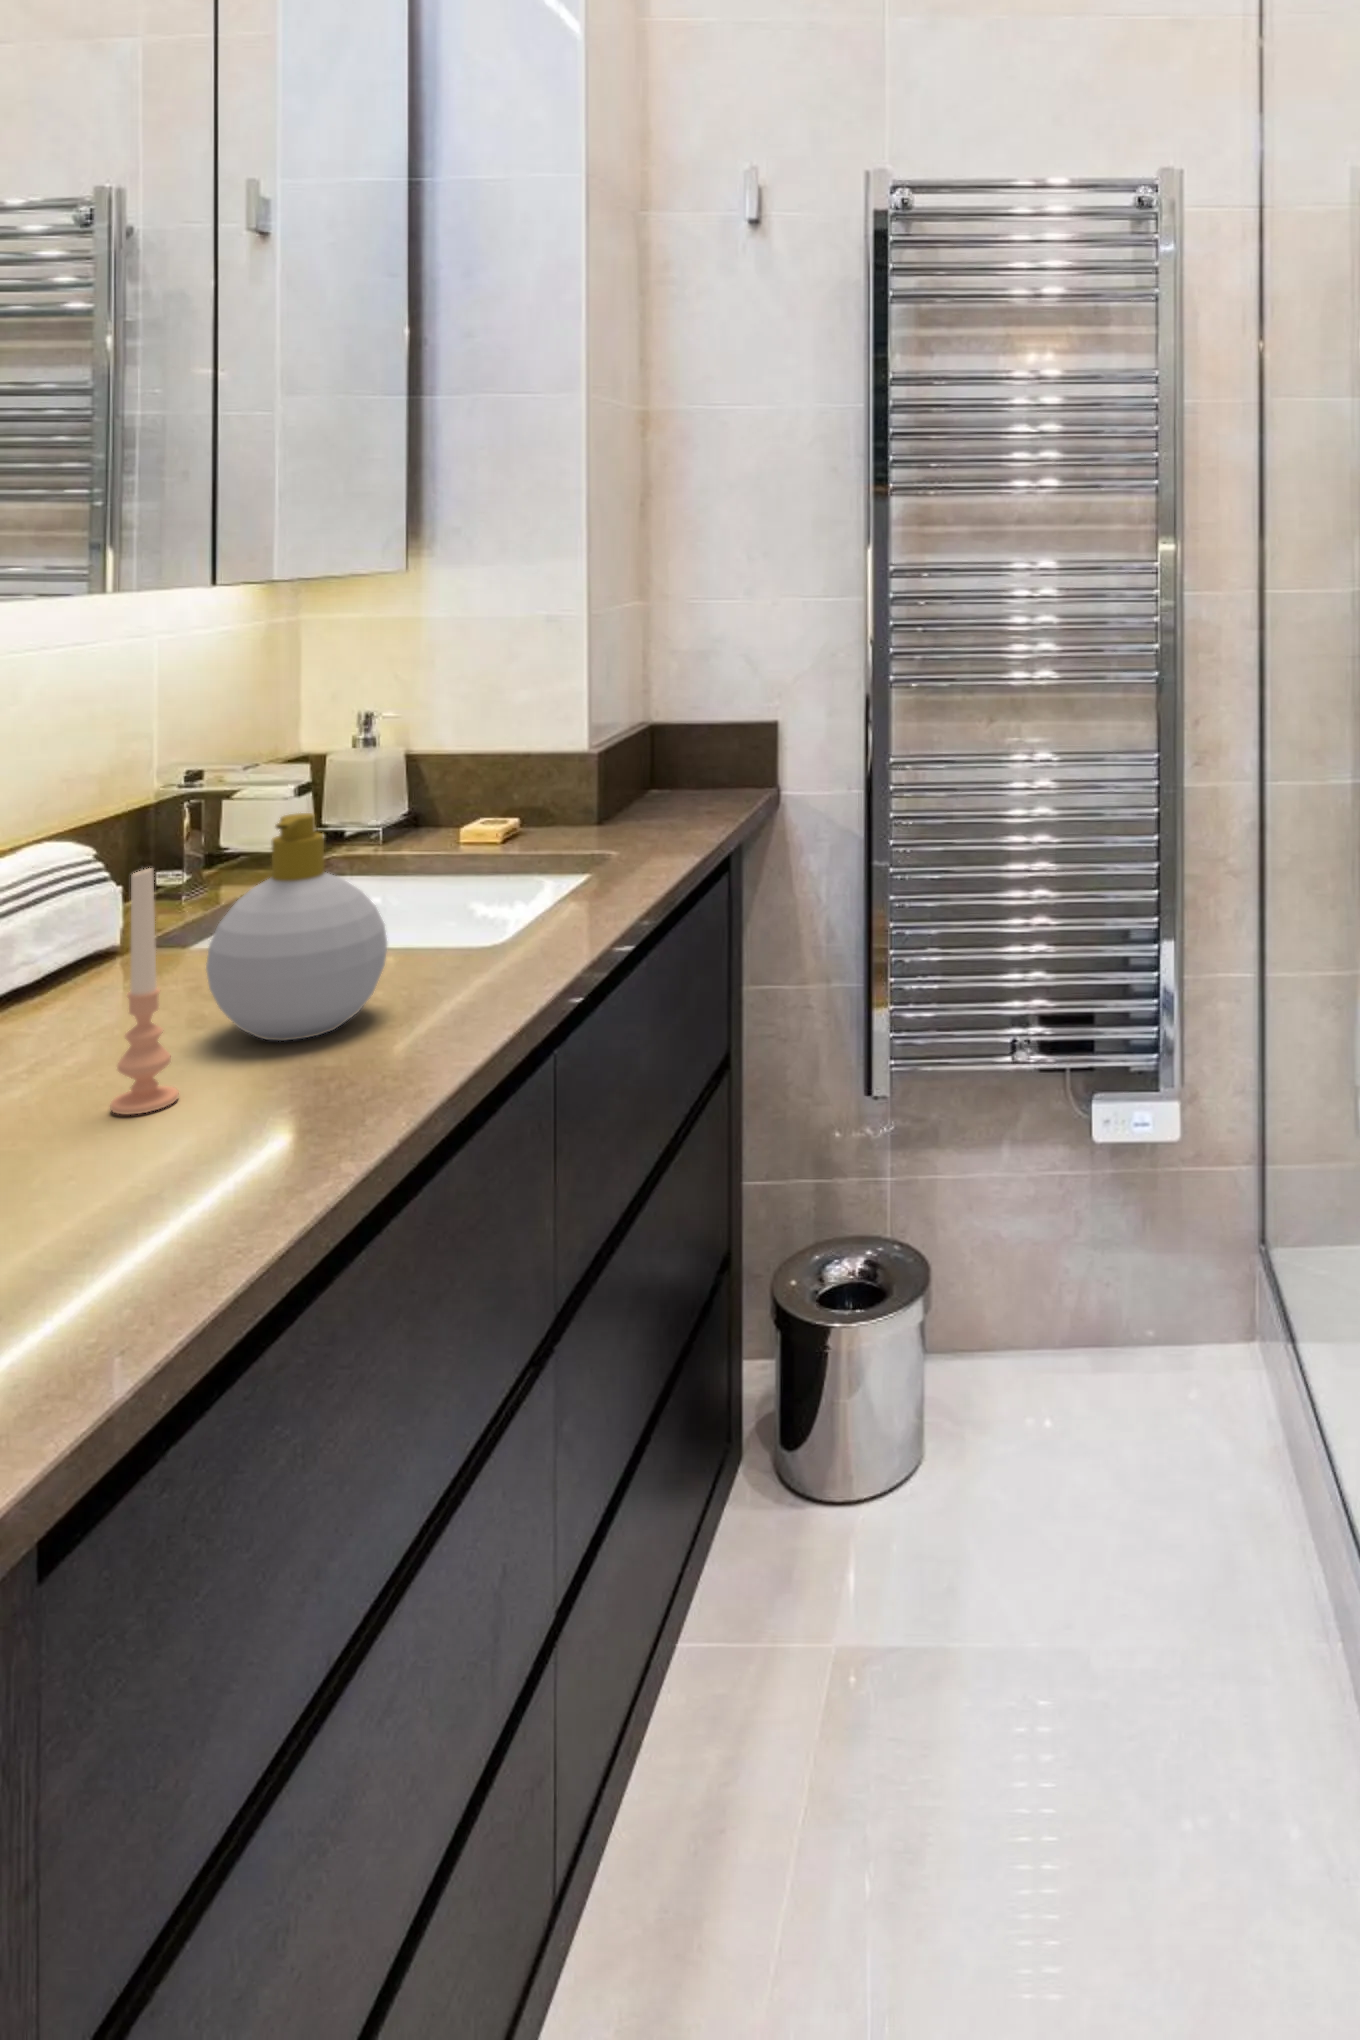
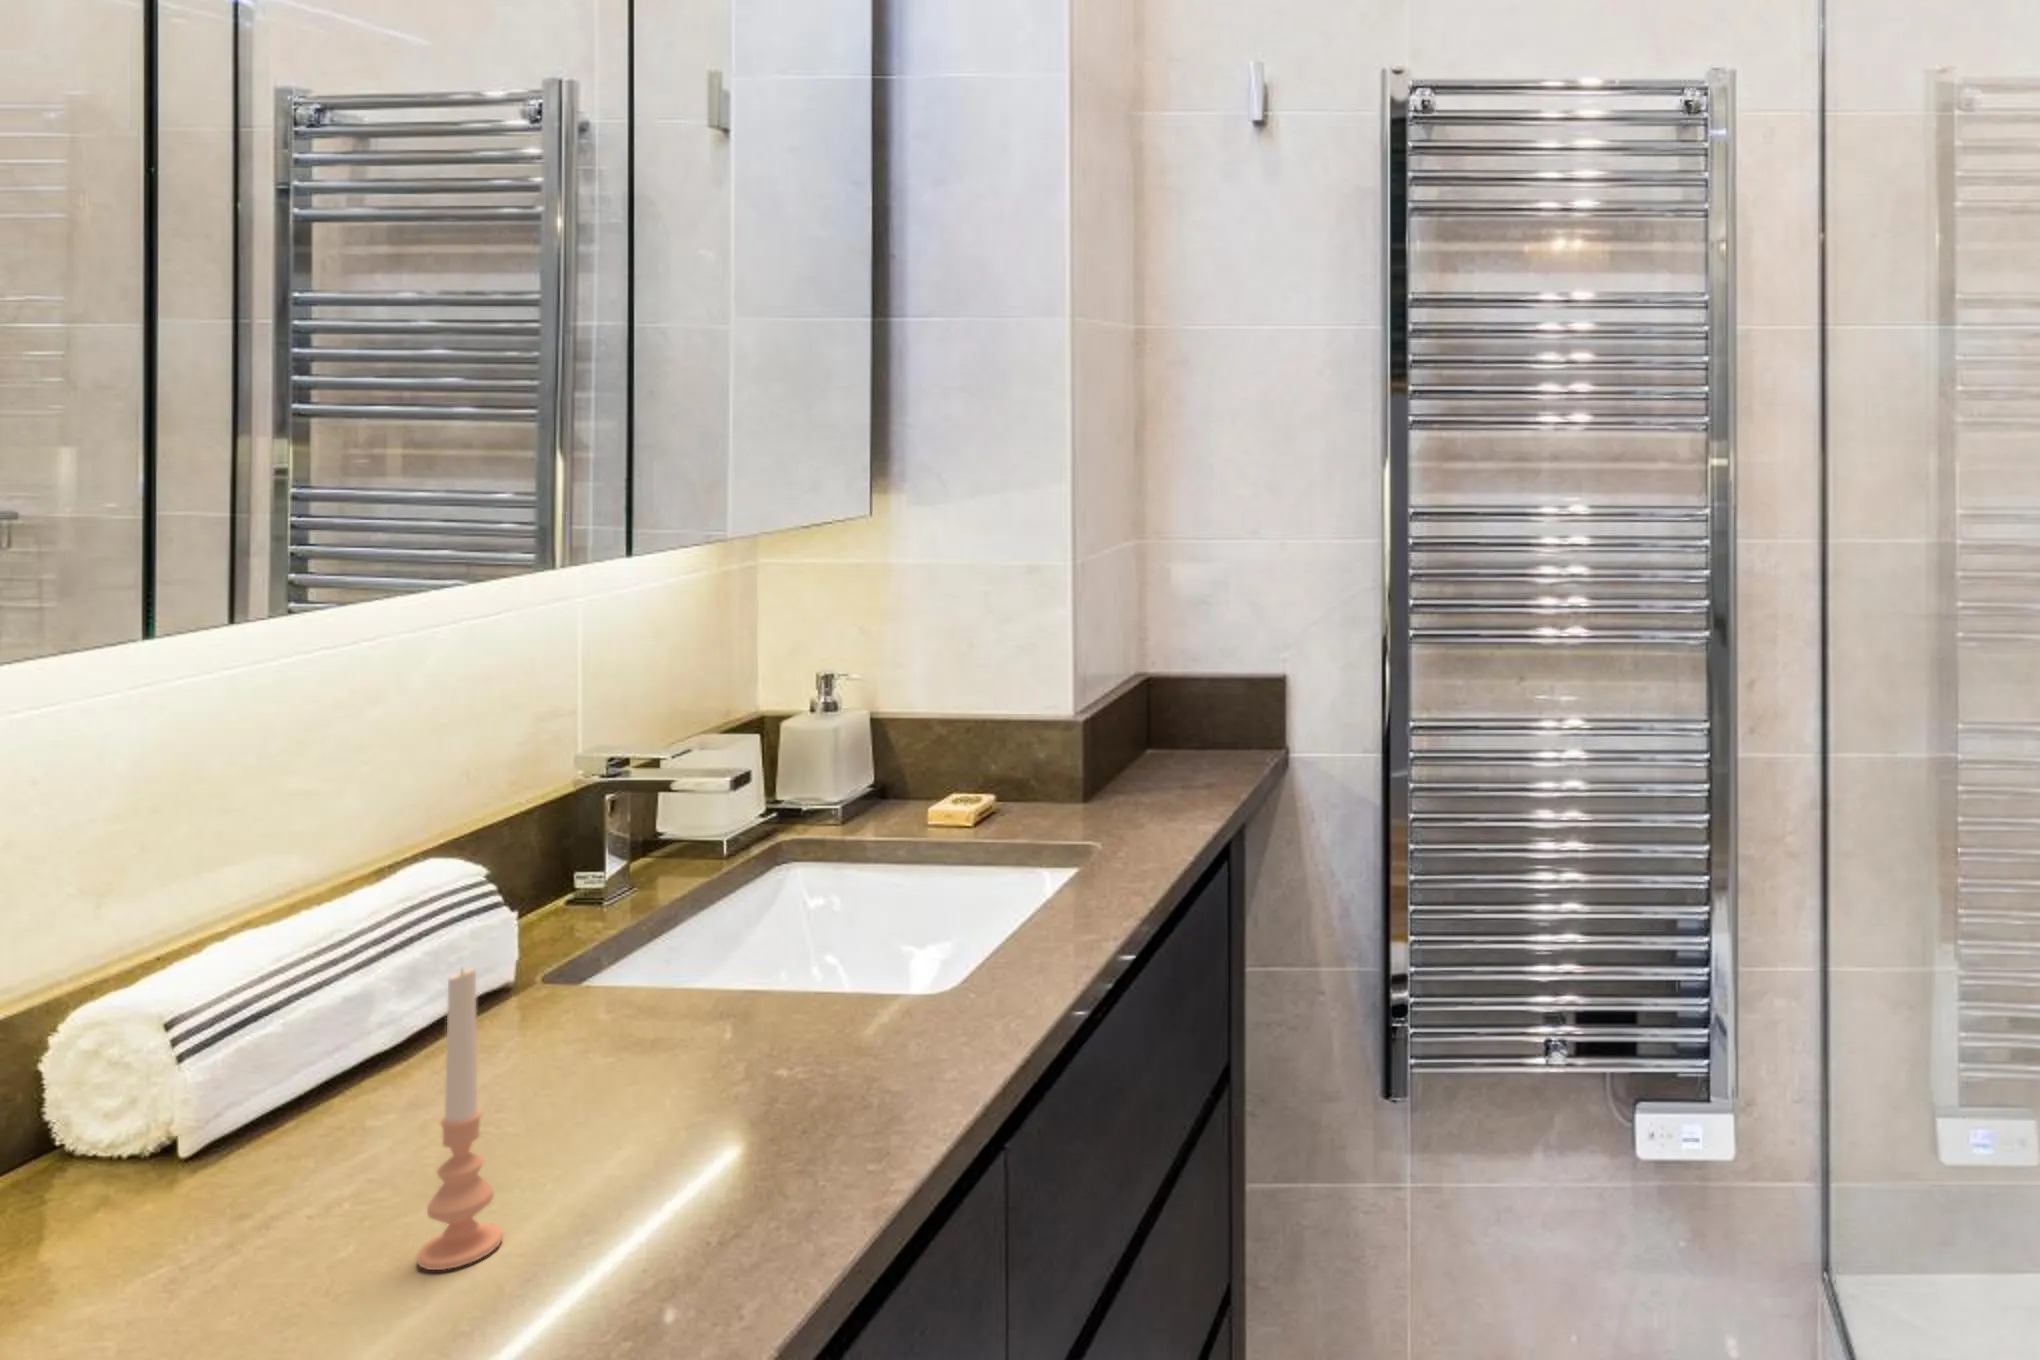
soap bottle: present [206,813,387,1041] -> none [562,869,780,1145]

